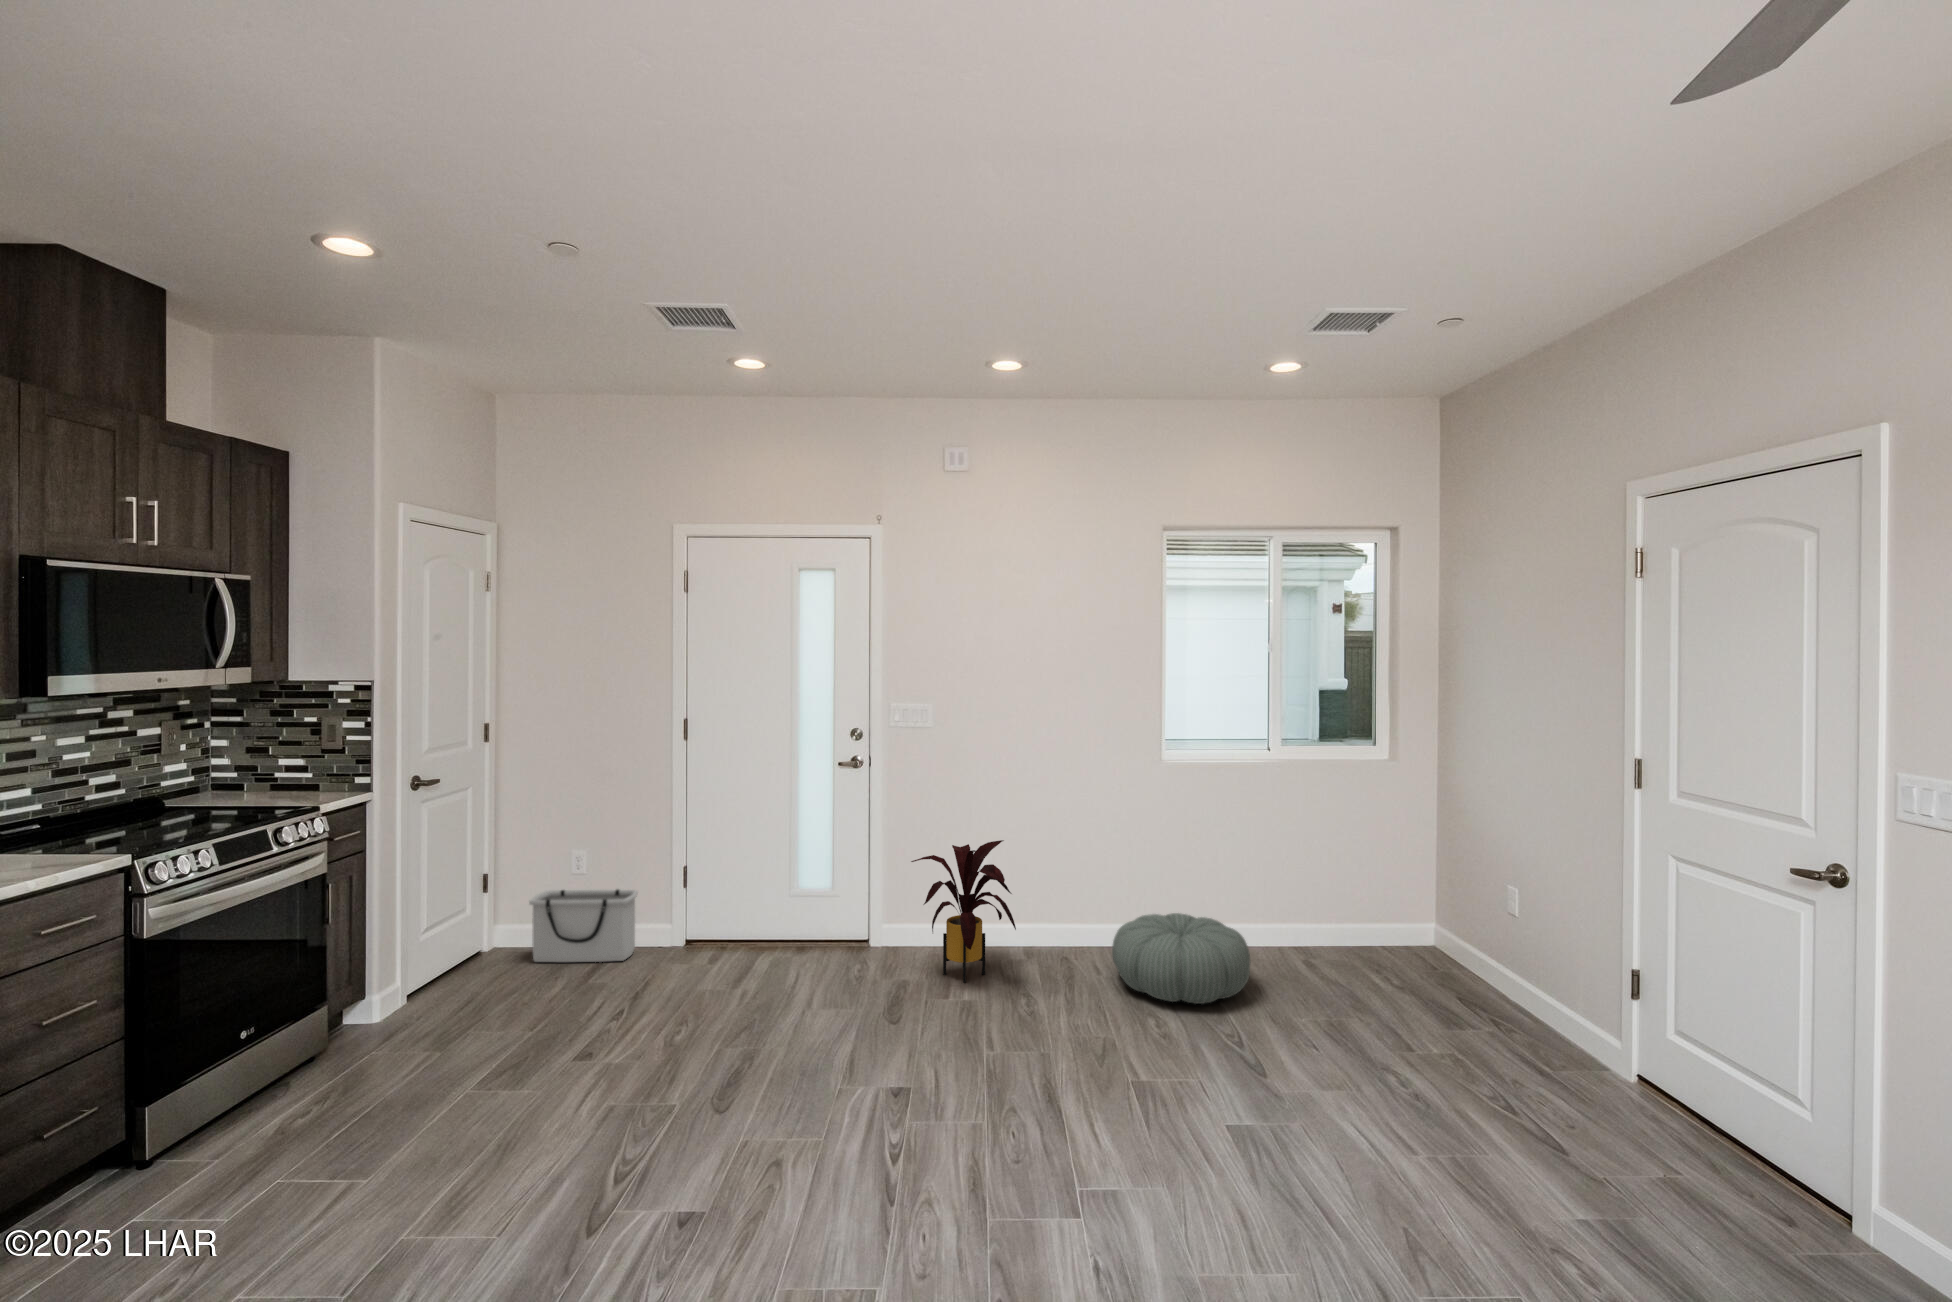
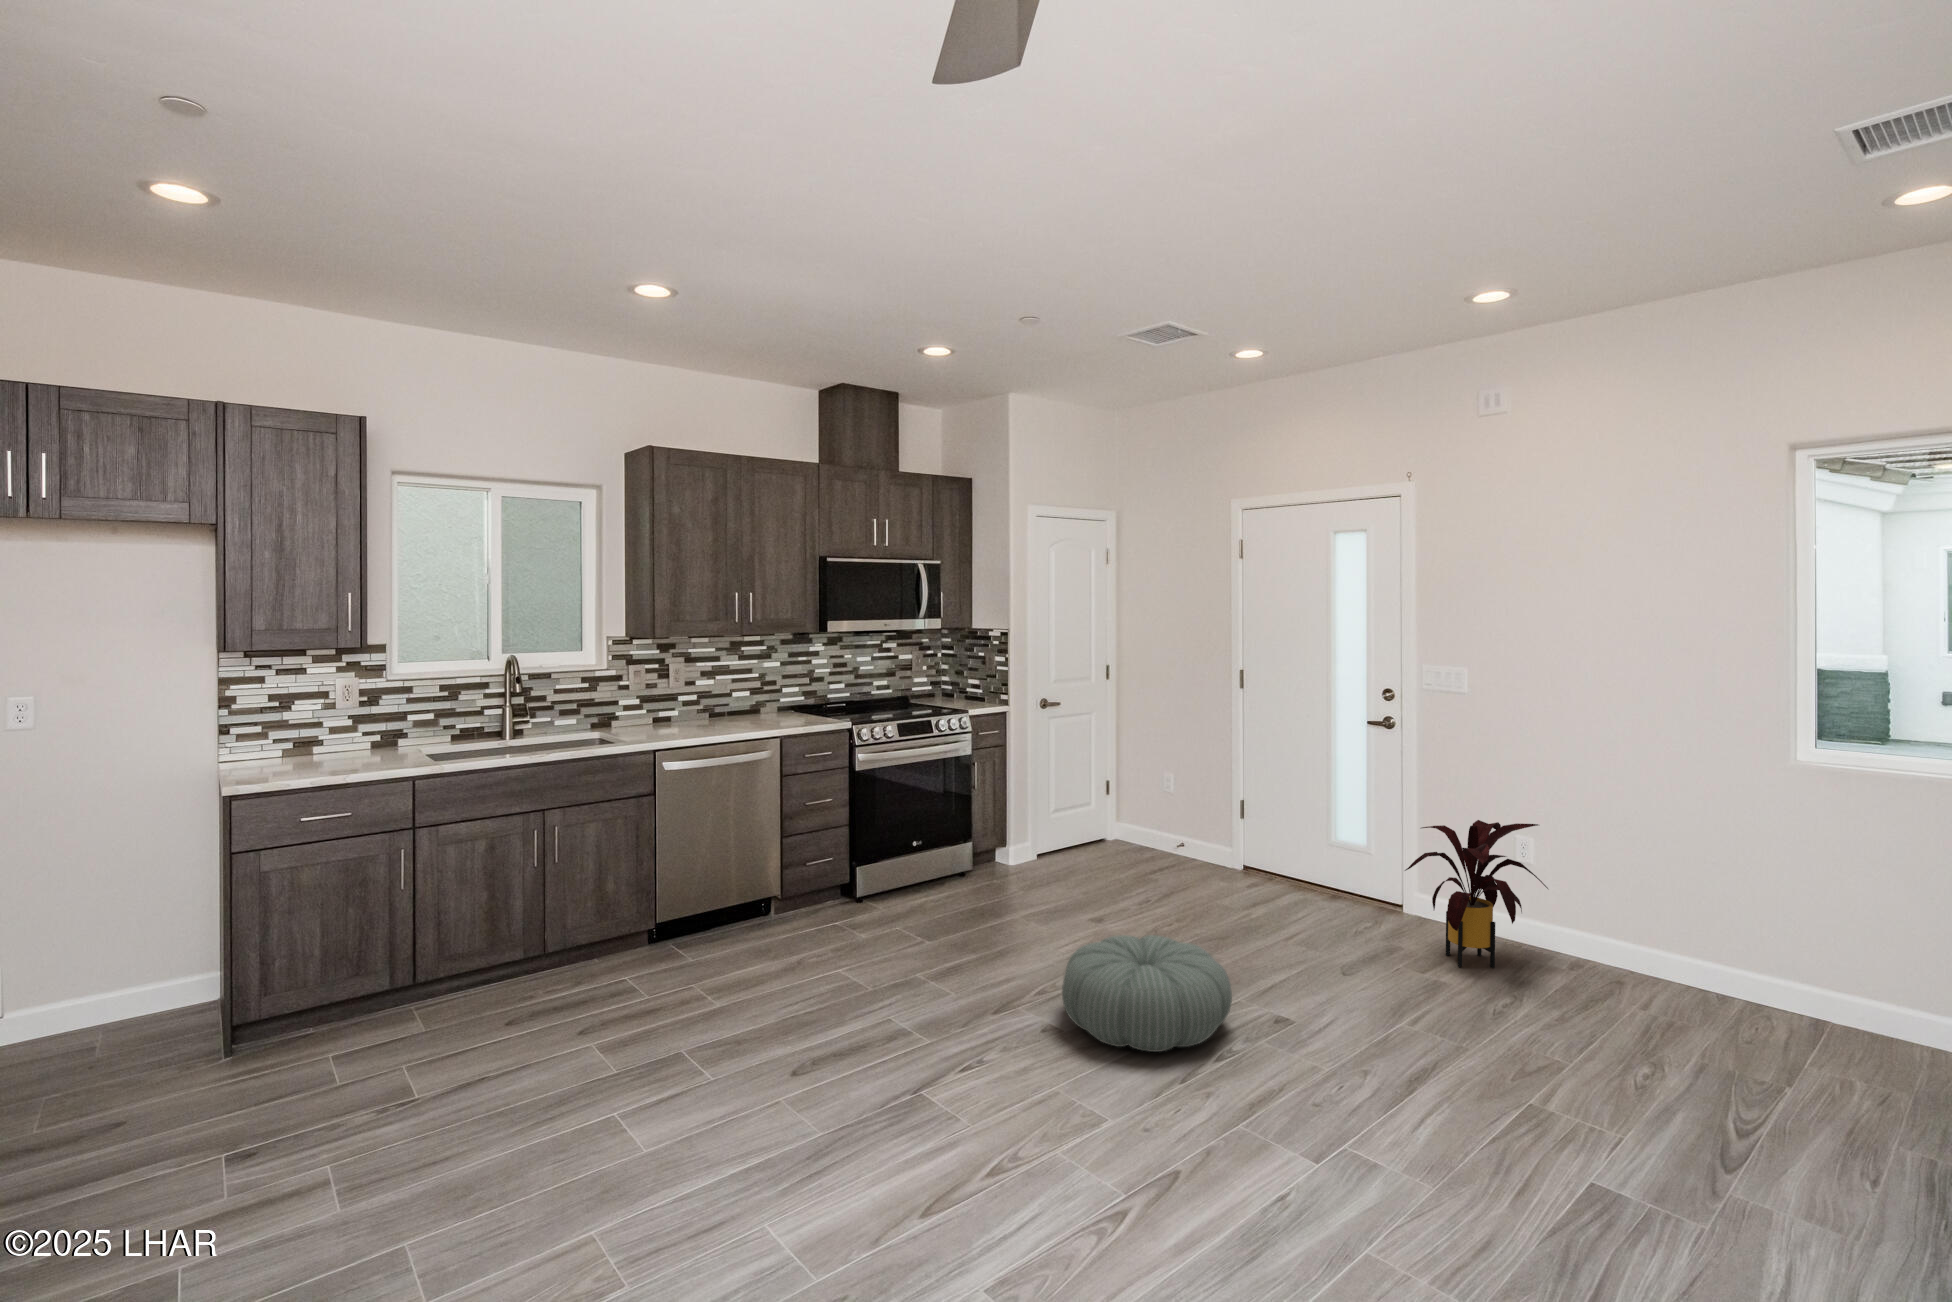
storage bin: present [529,889,638,962] -> none [1122,801,1203,869]
pouf: present [1112,913,1251,1004] -> present [1062,935,1232,1052]

